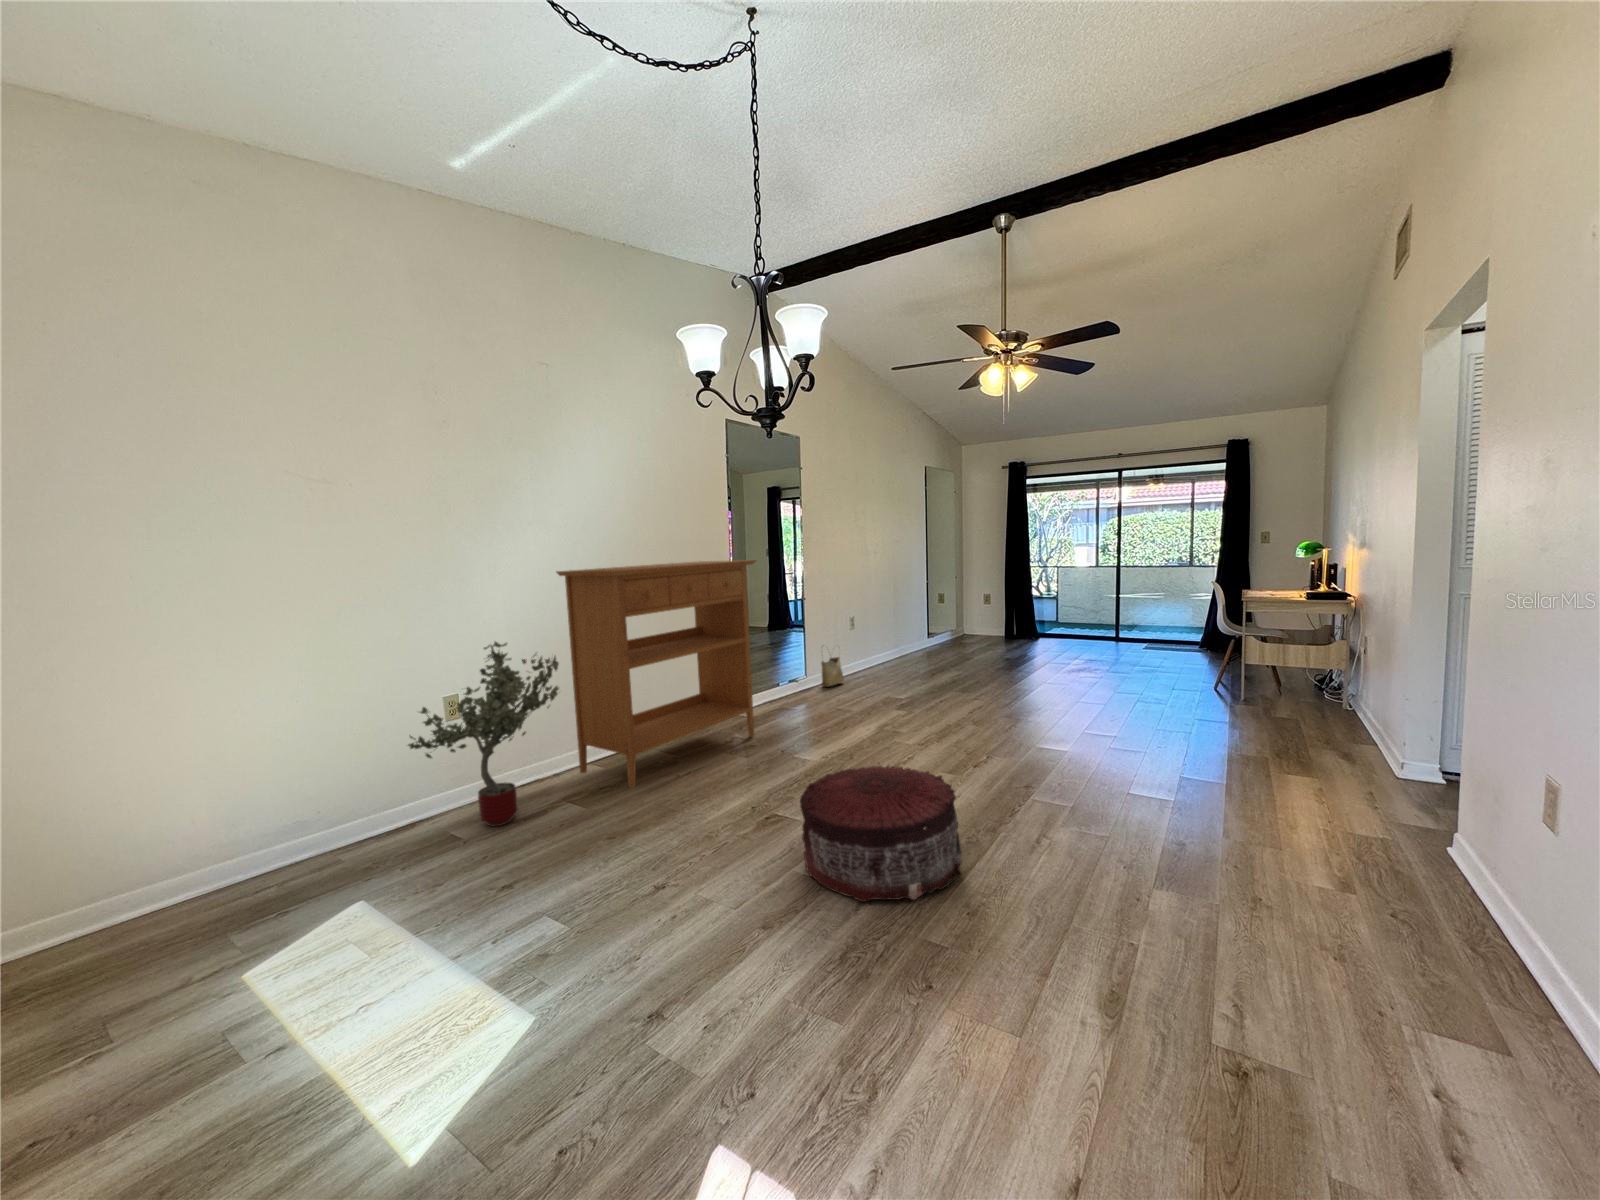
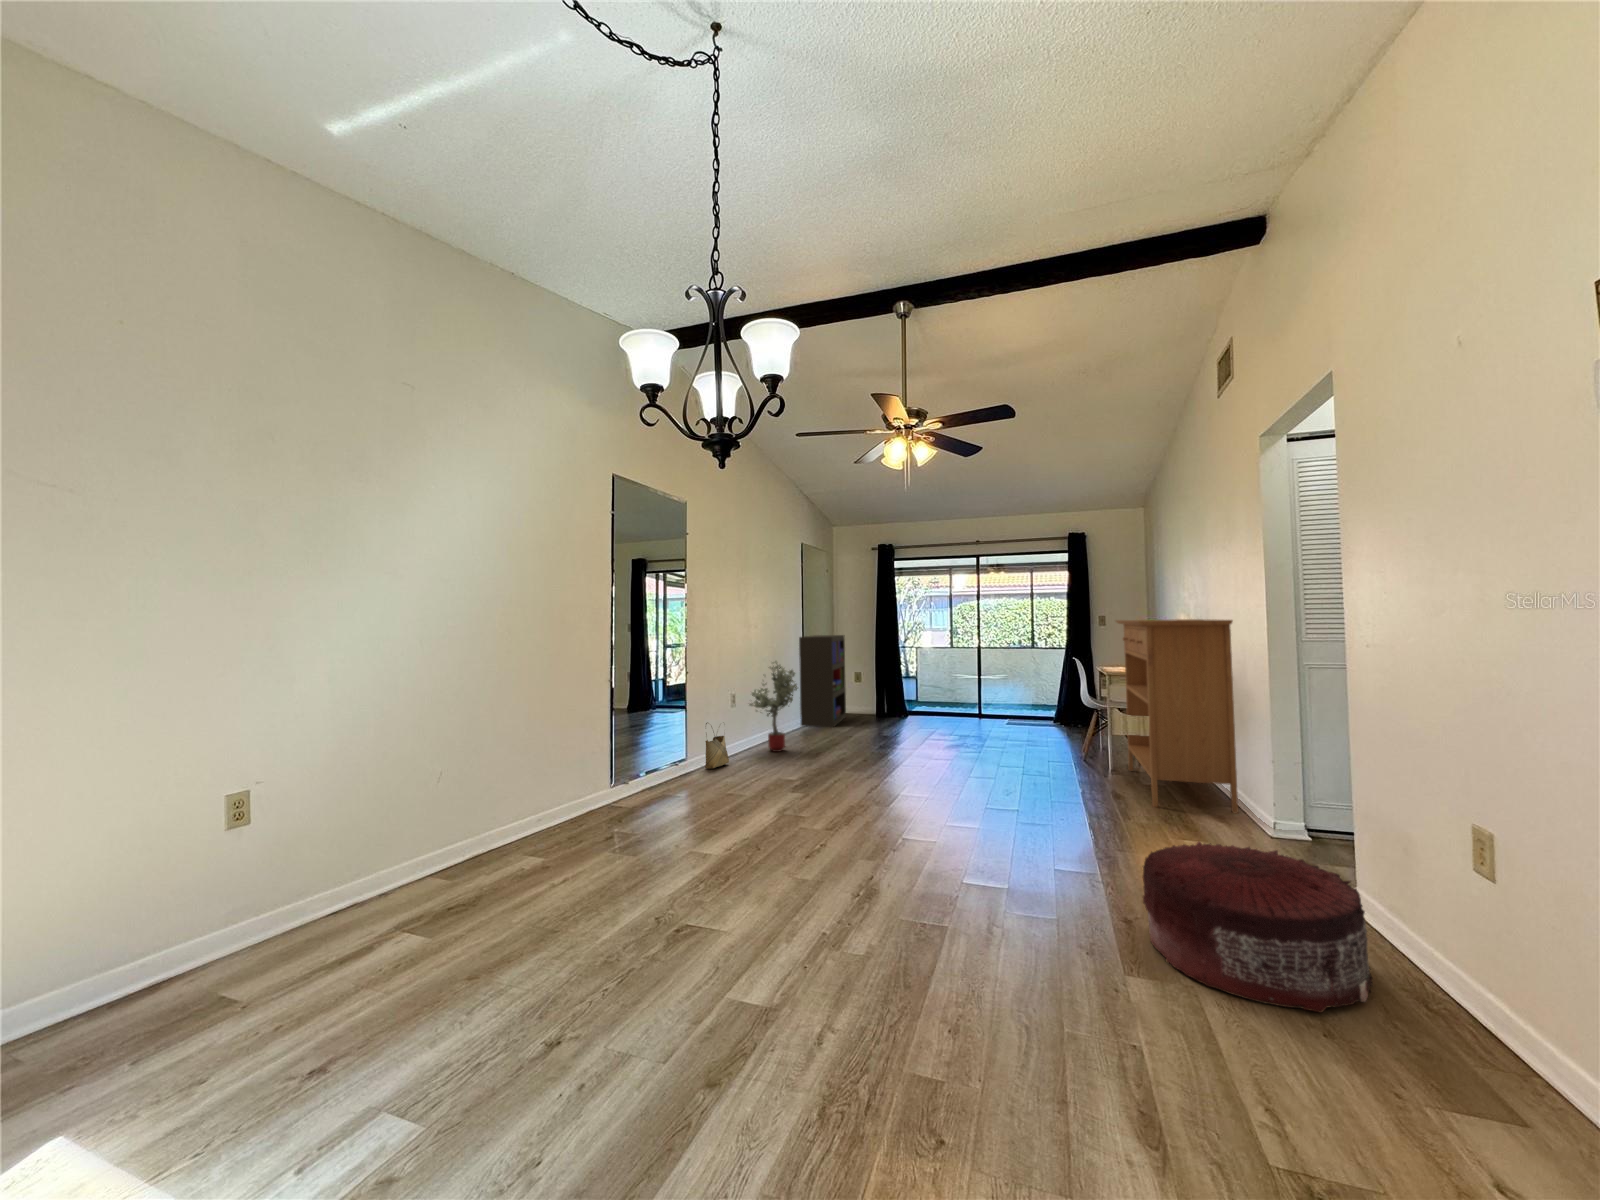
bookshelf: none [922,557,973,650] -> present [799,635,846,727]
console table: present [557,560,756,787] -> present [1116,619,1238,813]
potted tree: present [408,642,559,826] -> present [749,661,798,752]
pouf: present [800,765,962,902] -> present [1143,842,1373,1013]

